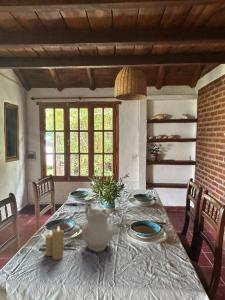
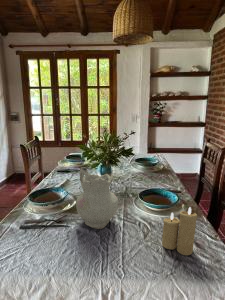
candle: present [45,226,64,260] -> present [162,207,197,255]

